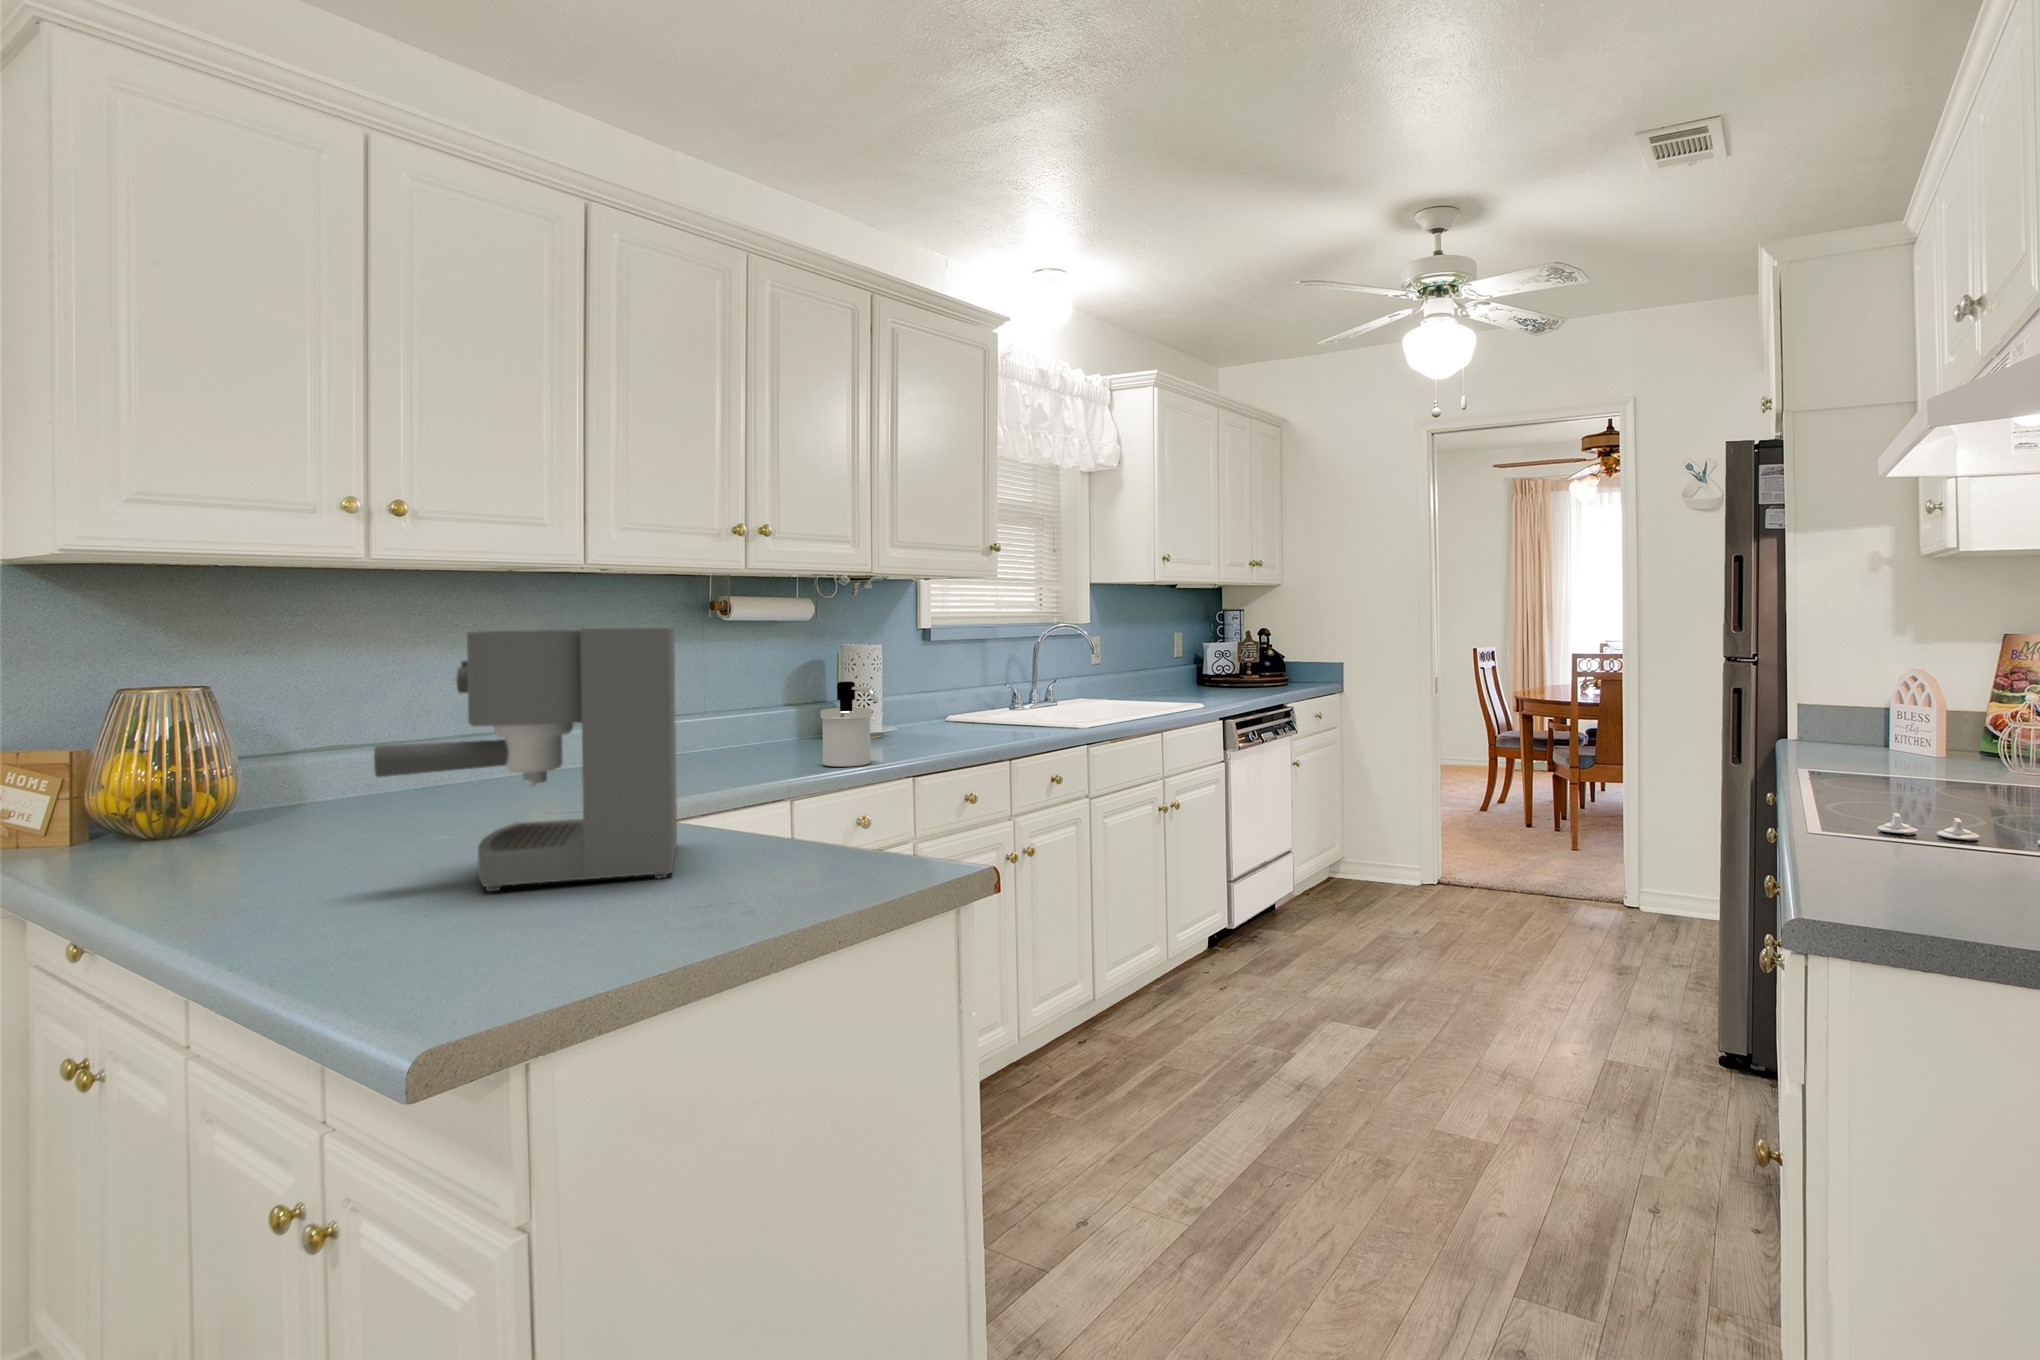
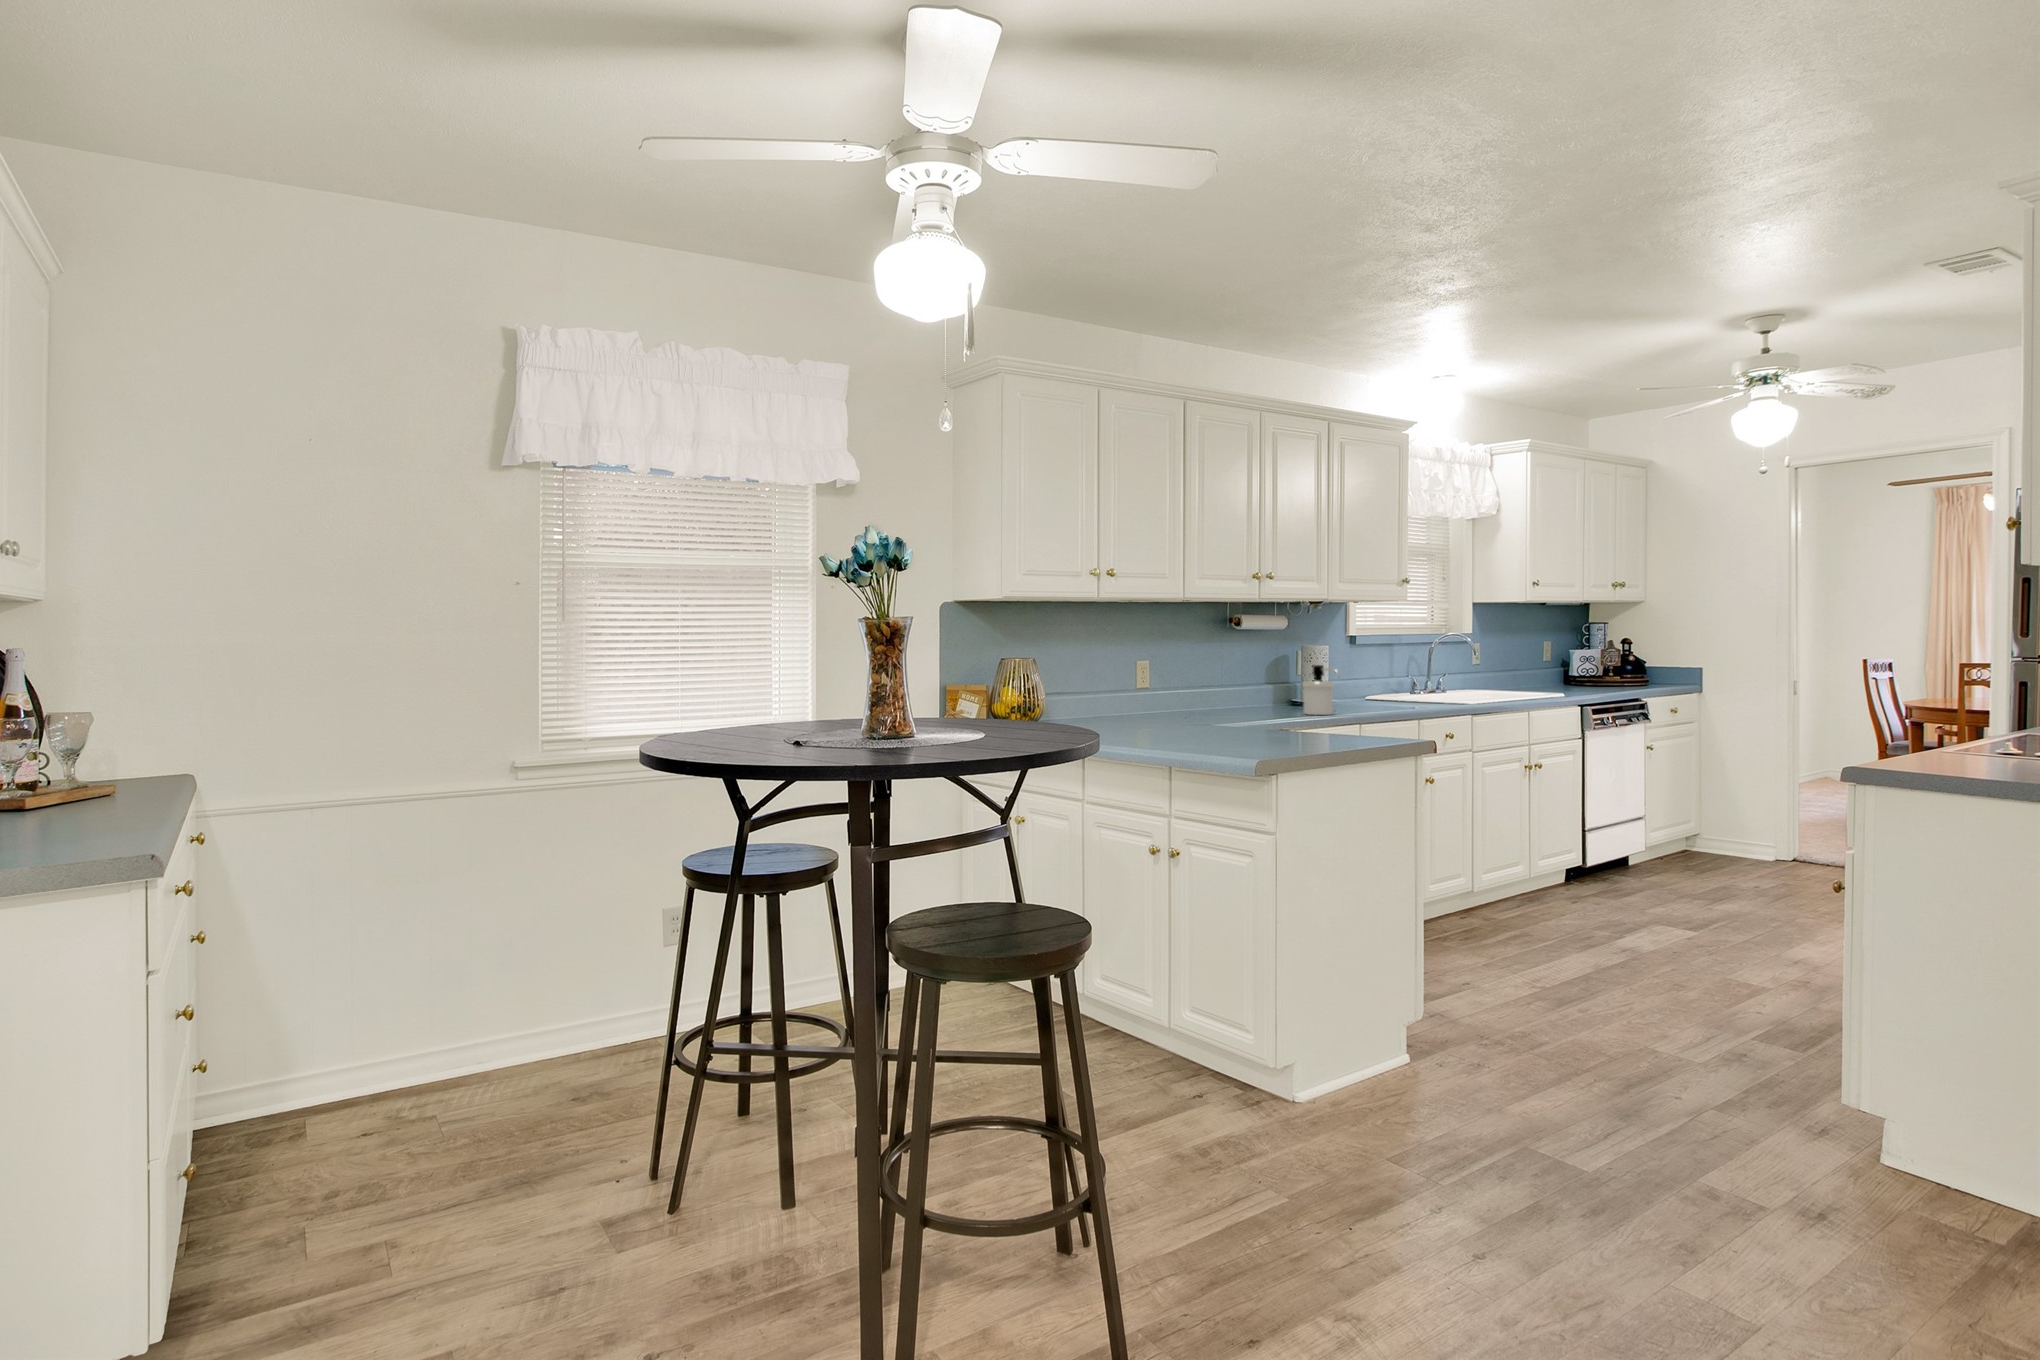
coffee maker: present [374,627,677,891] -> none [1157,629,1283,741]

